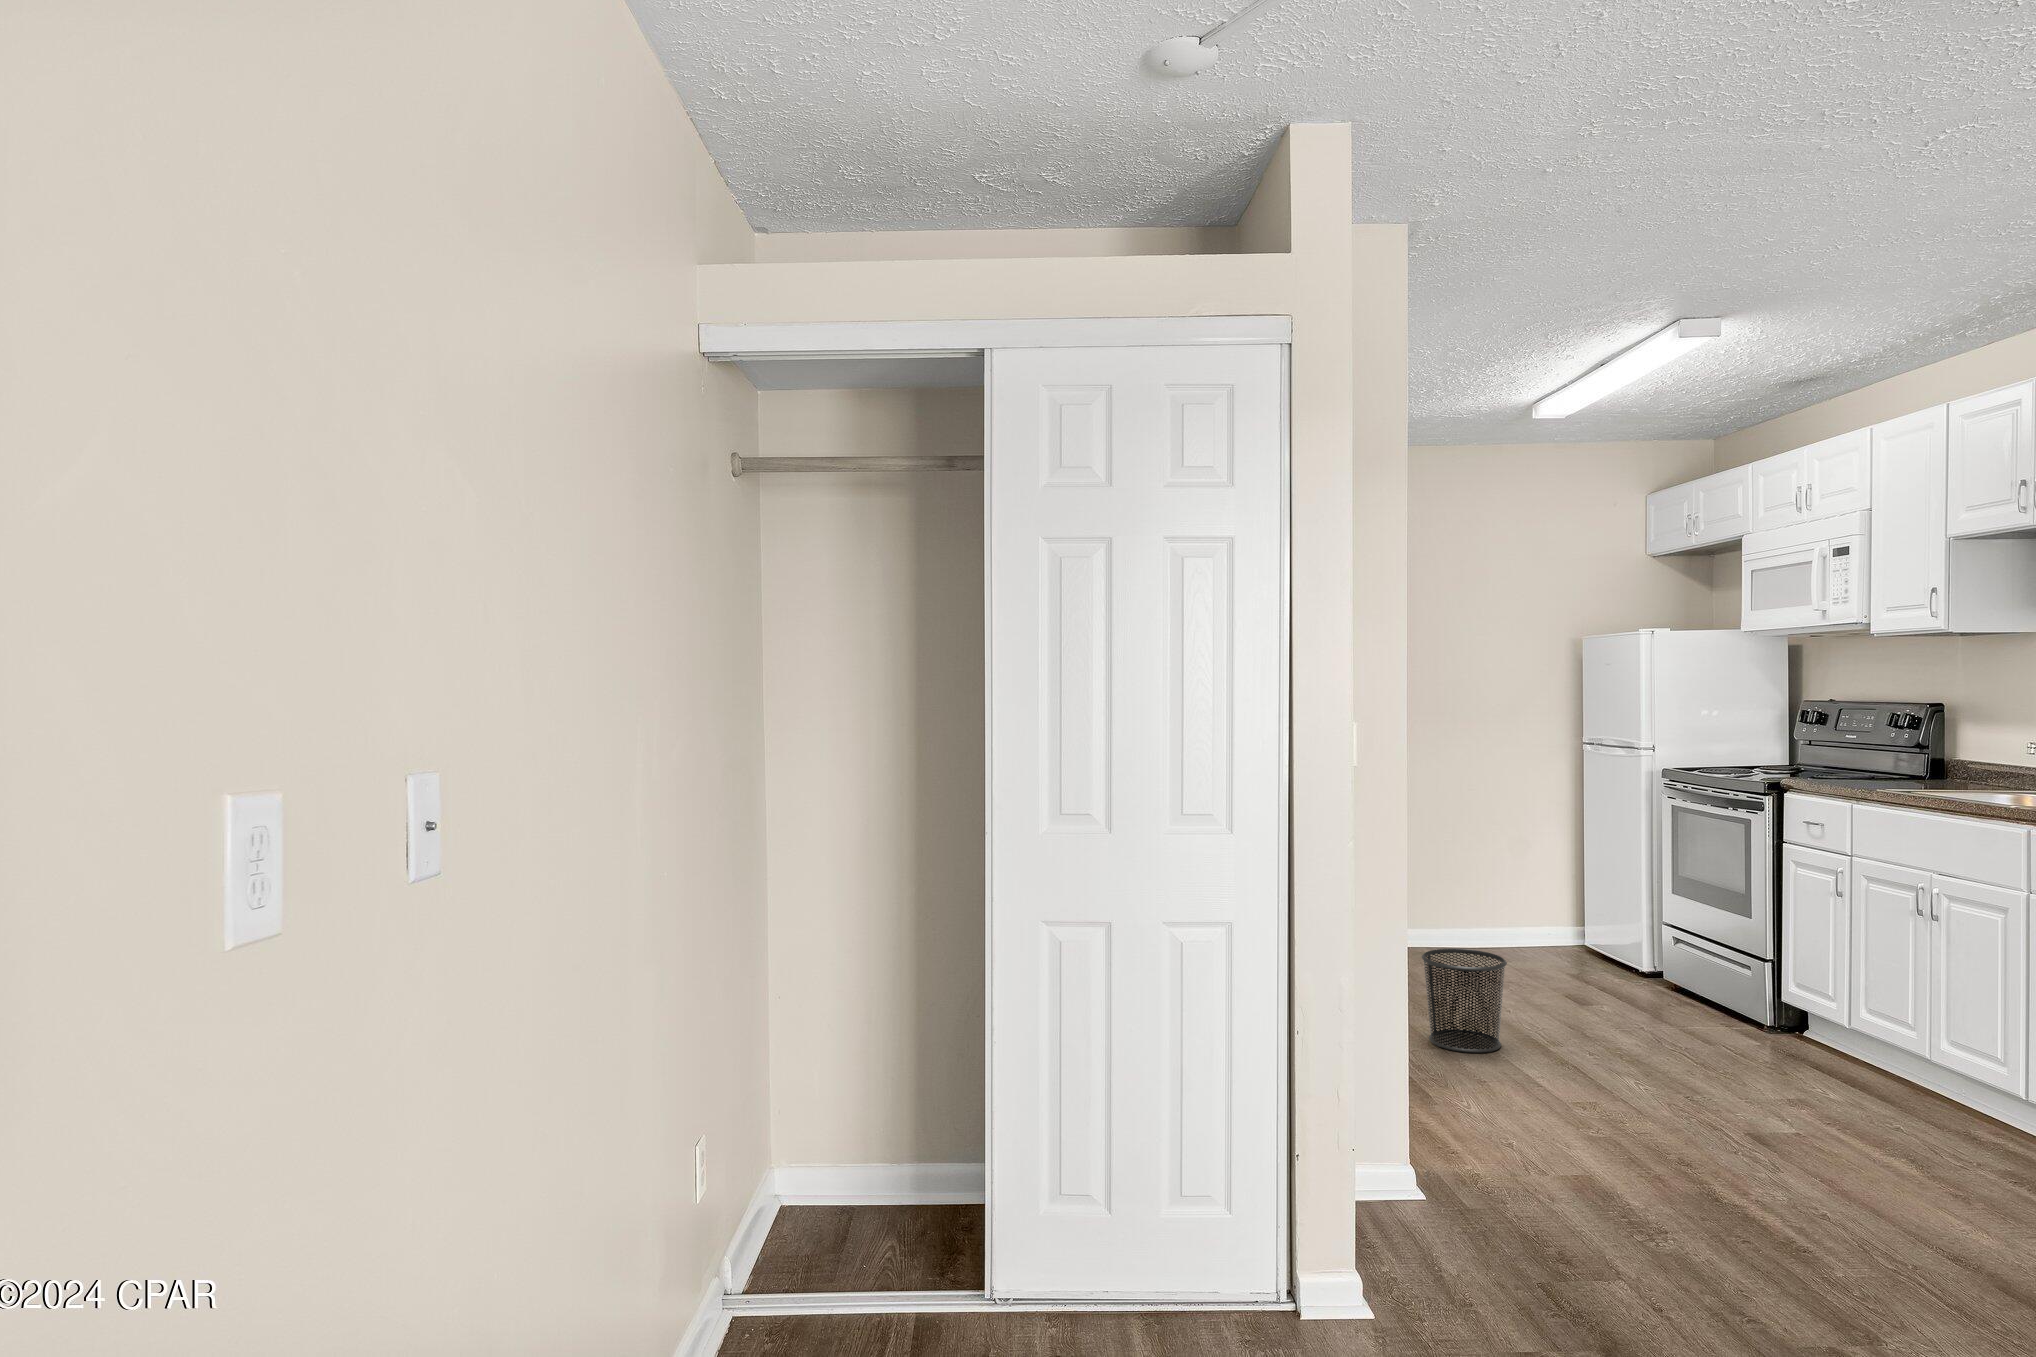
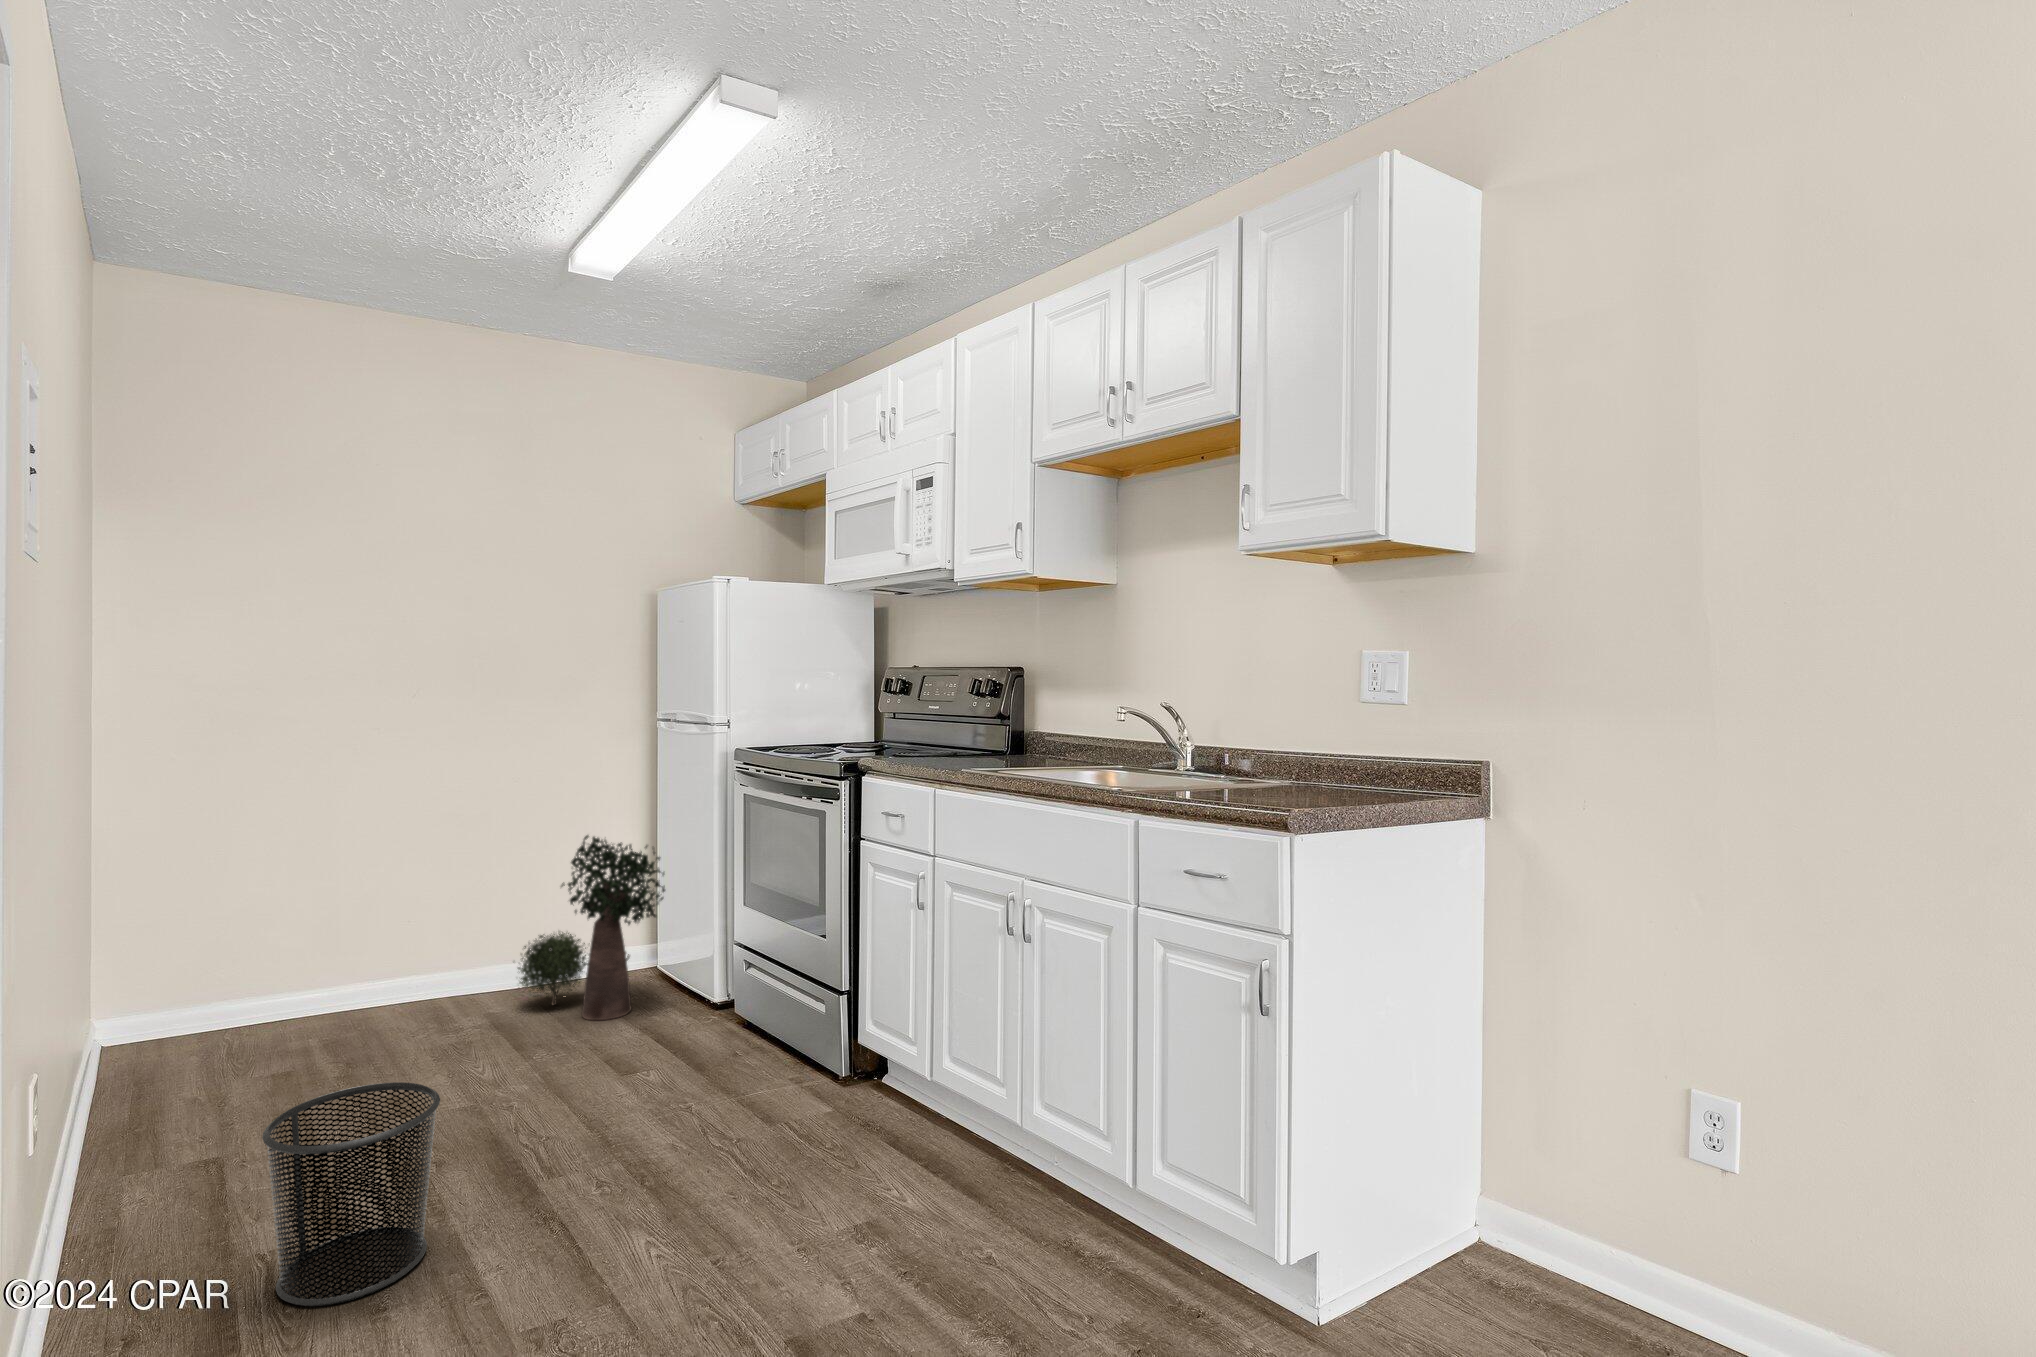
potted plant: none [1480,828,1599,968] -> present [518,835,665,1020]

